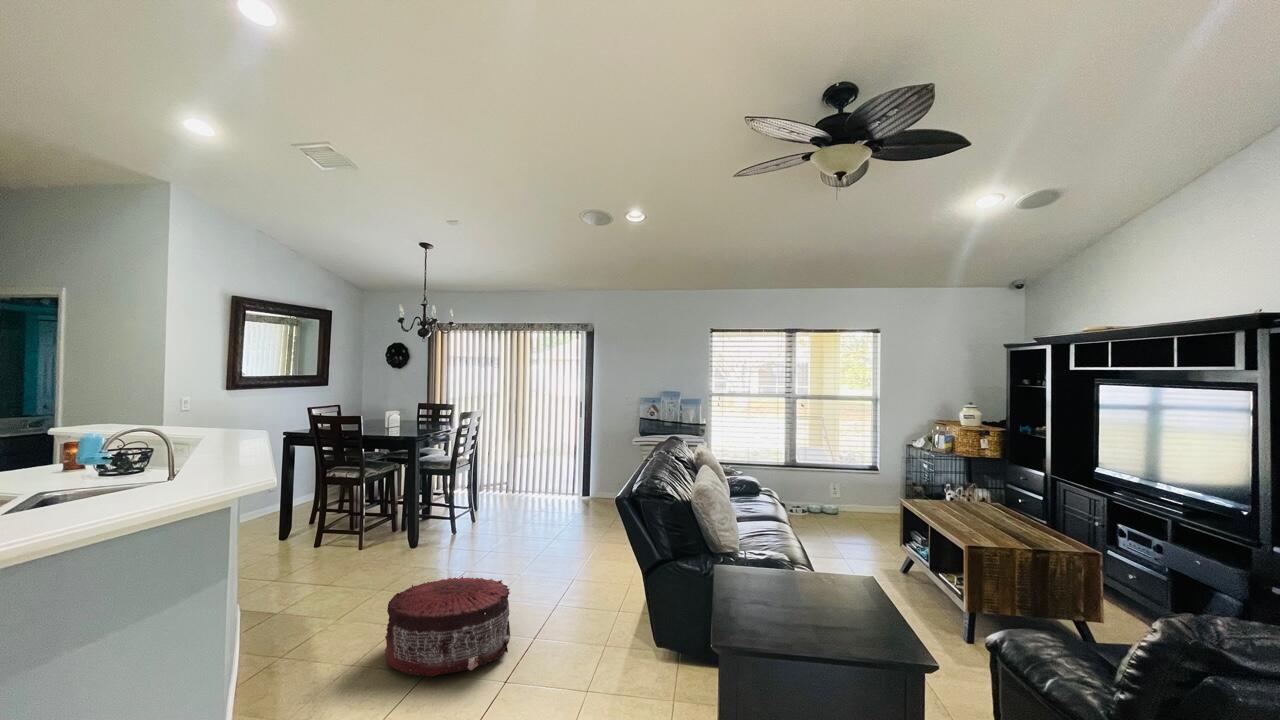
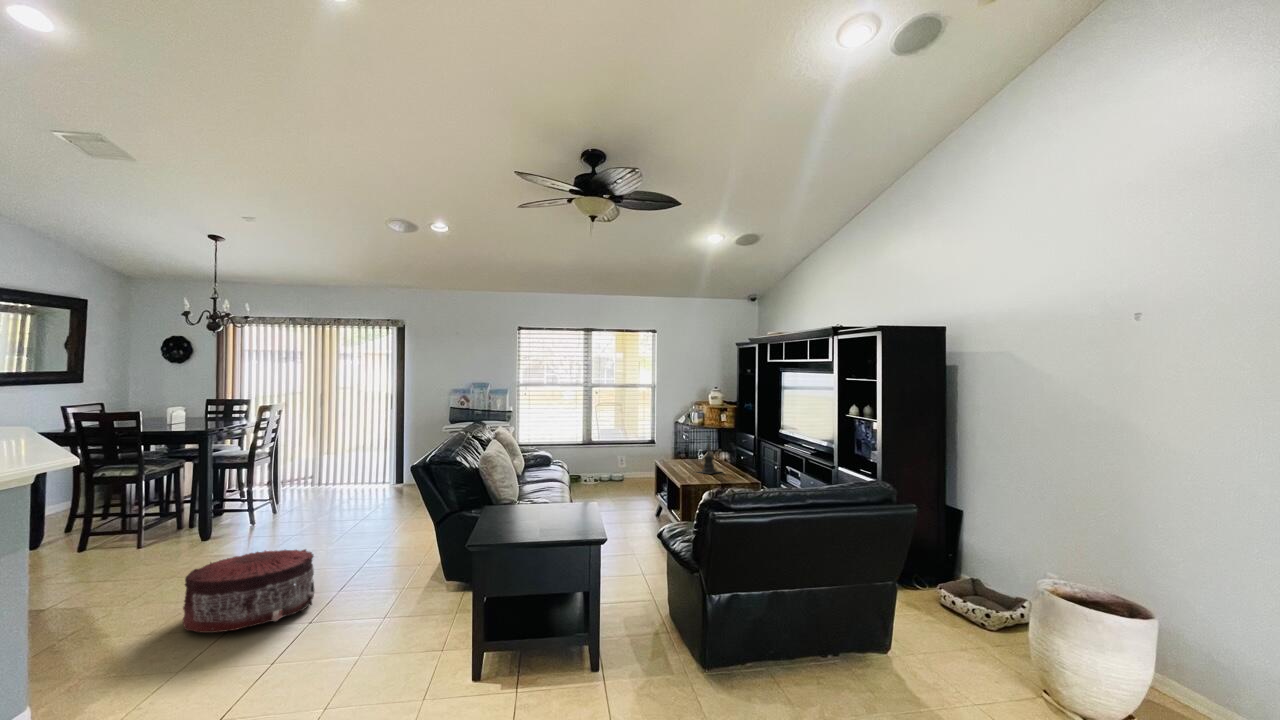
candle holder: none [976,466,1023,530] -> present [701,435,718,473]

